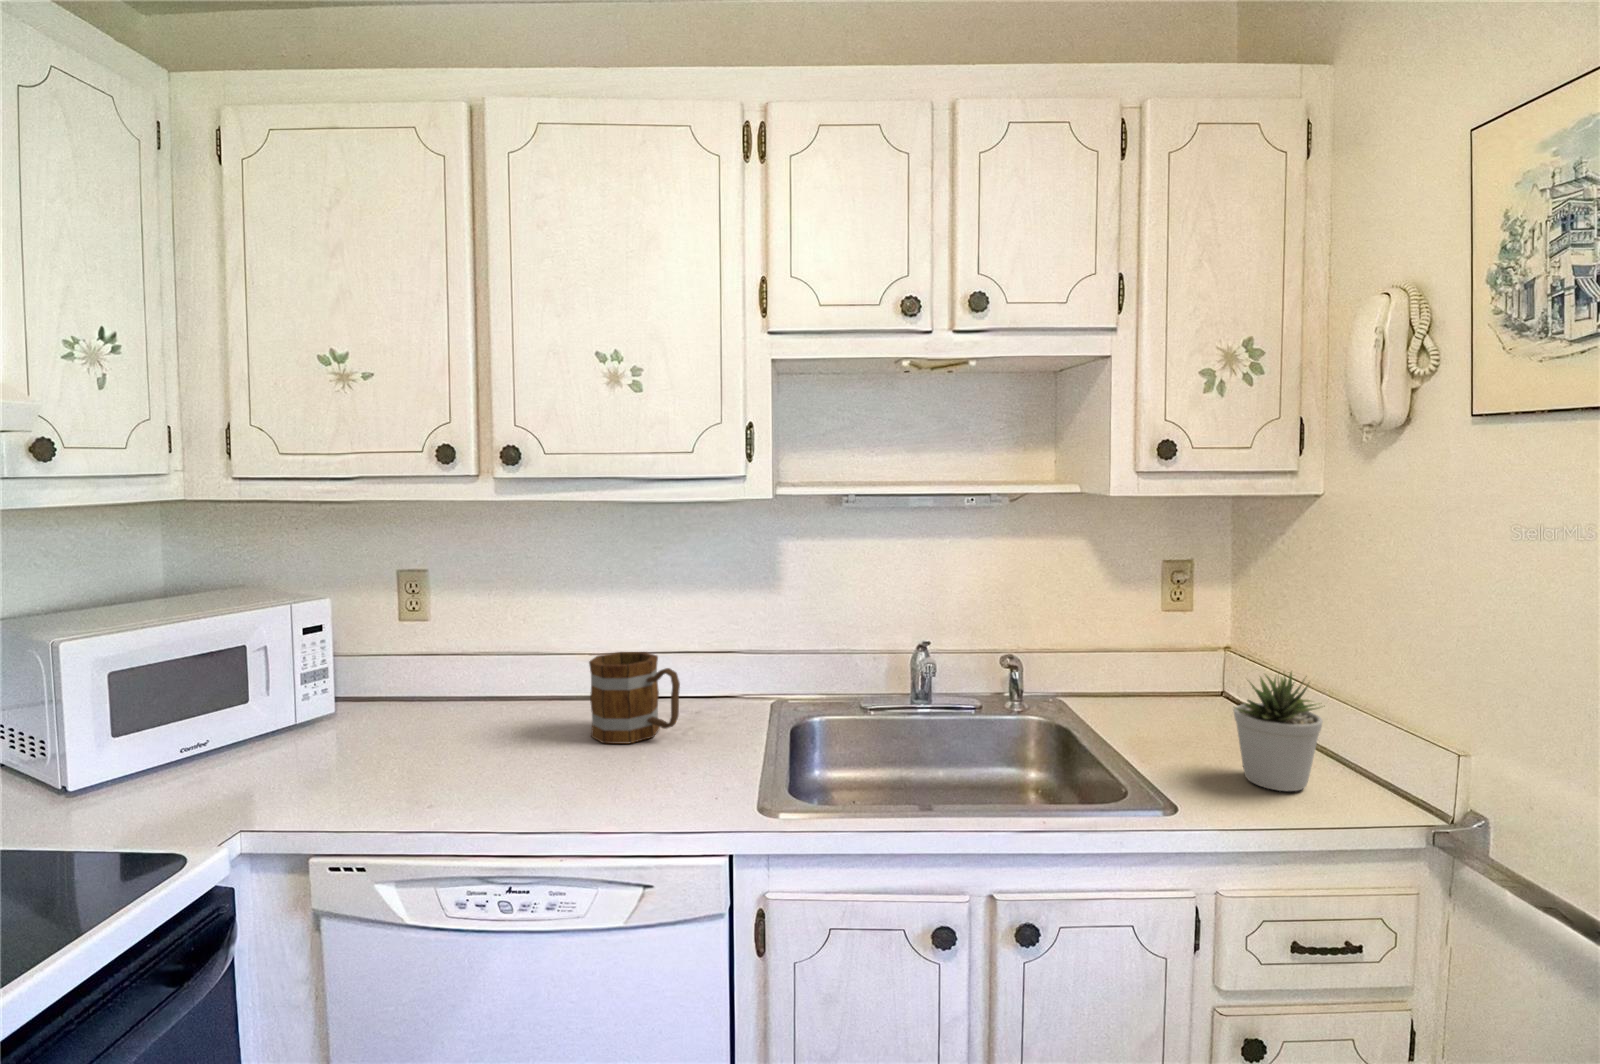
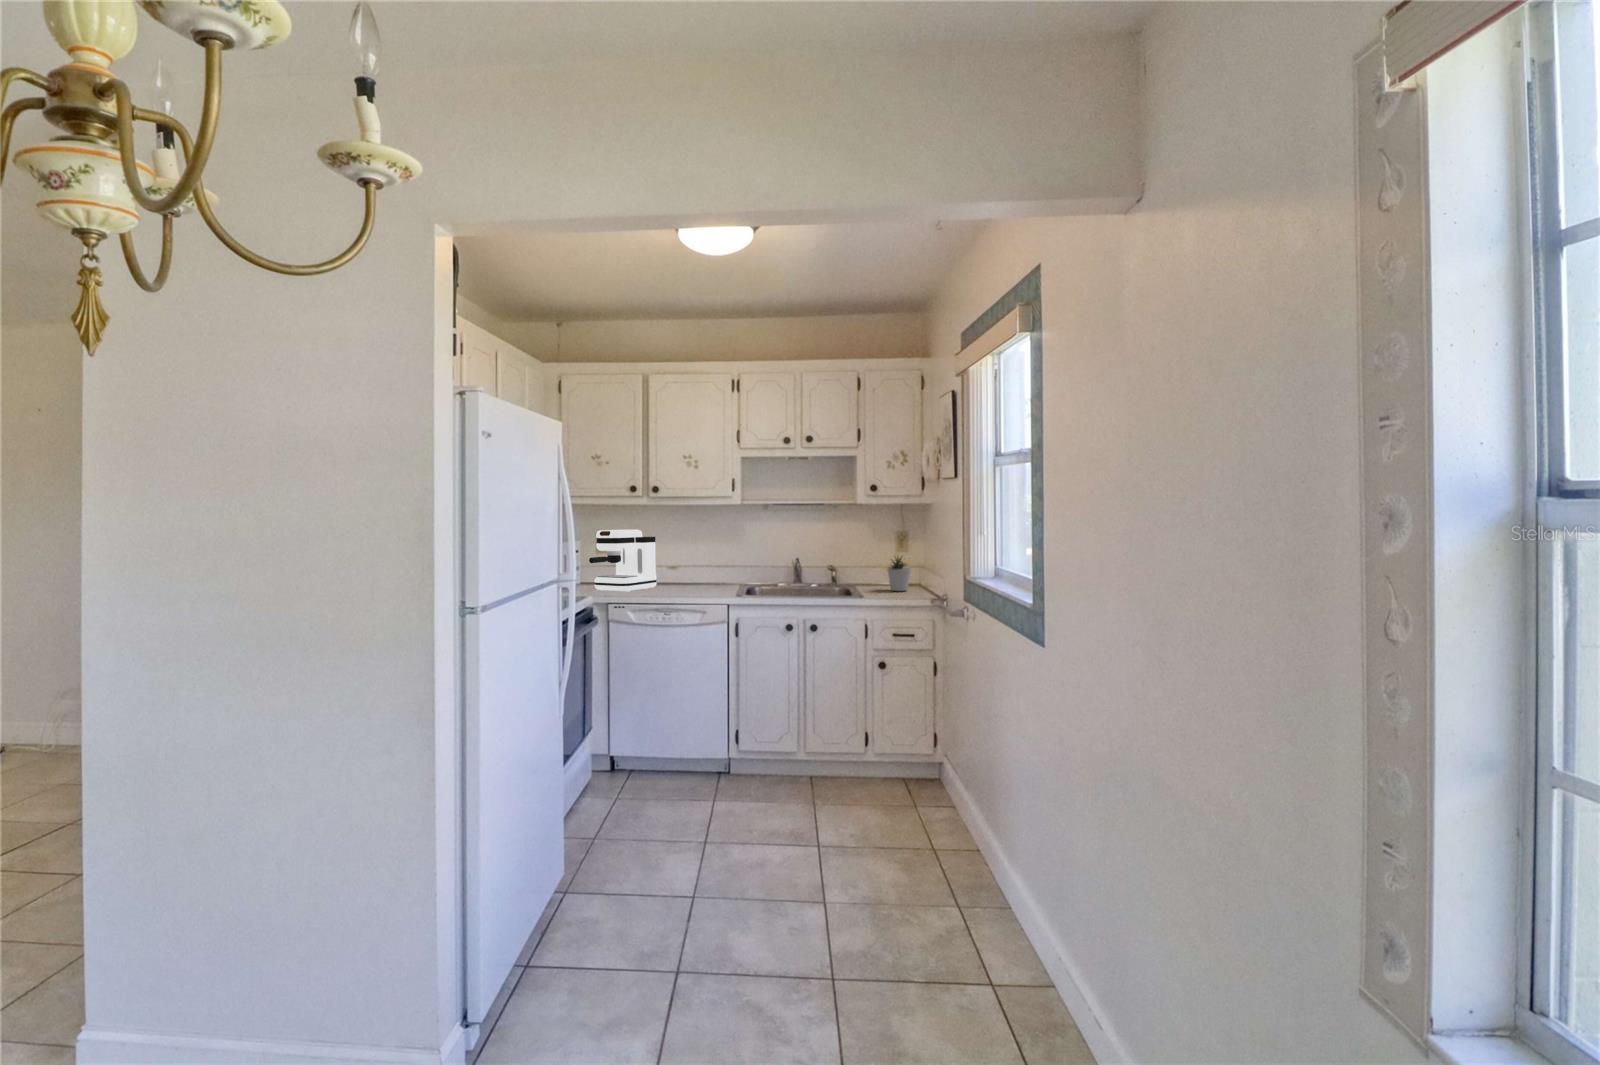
coffee maker: none [281,573,519,785] -> present [589,530,657,592]
mug: present [589,652,680,743] -> none [679,559,711,588]

